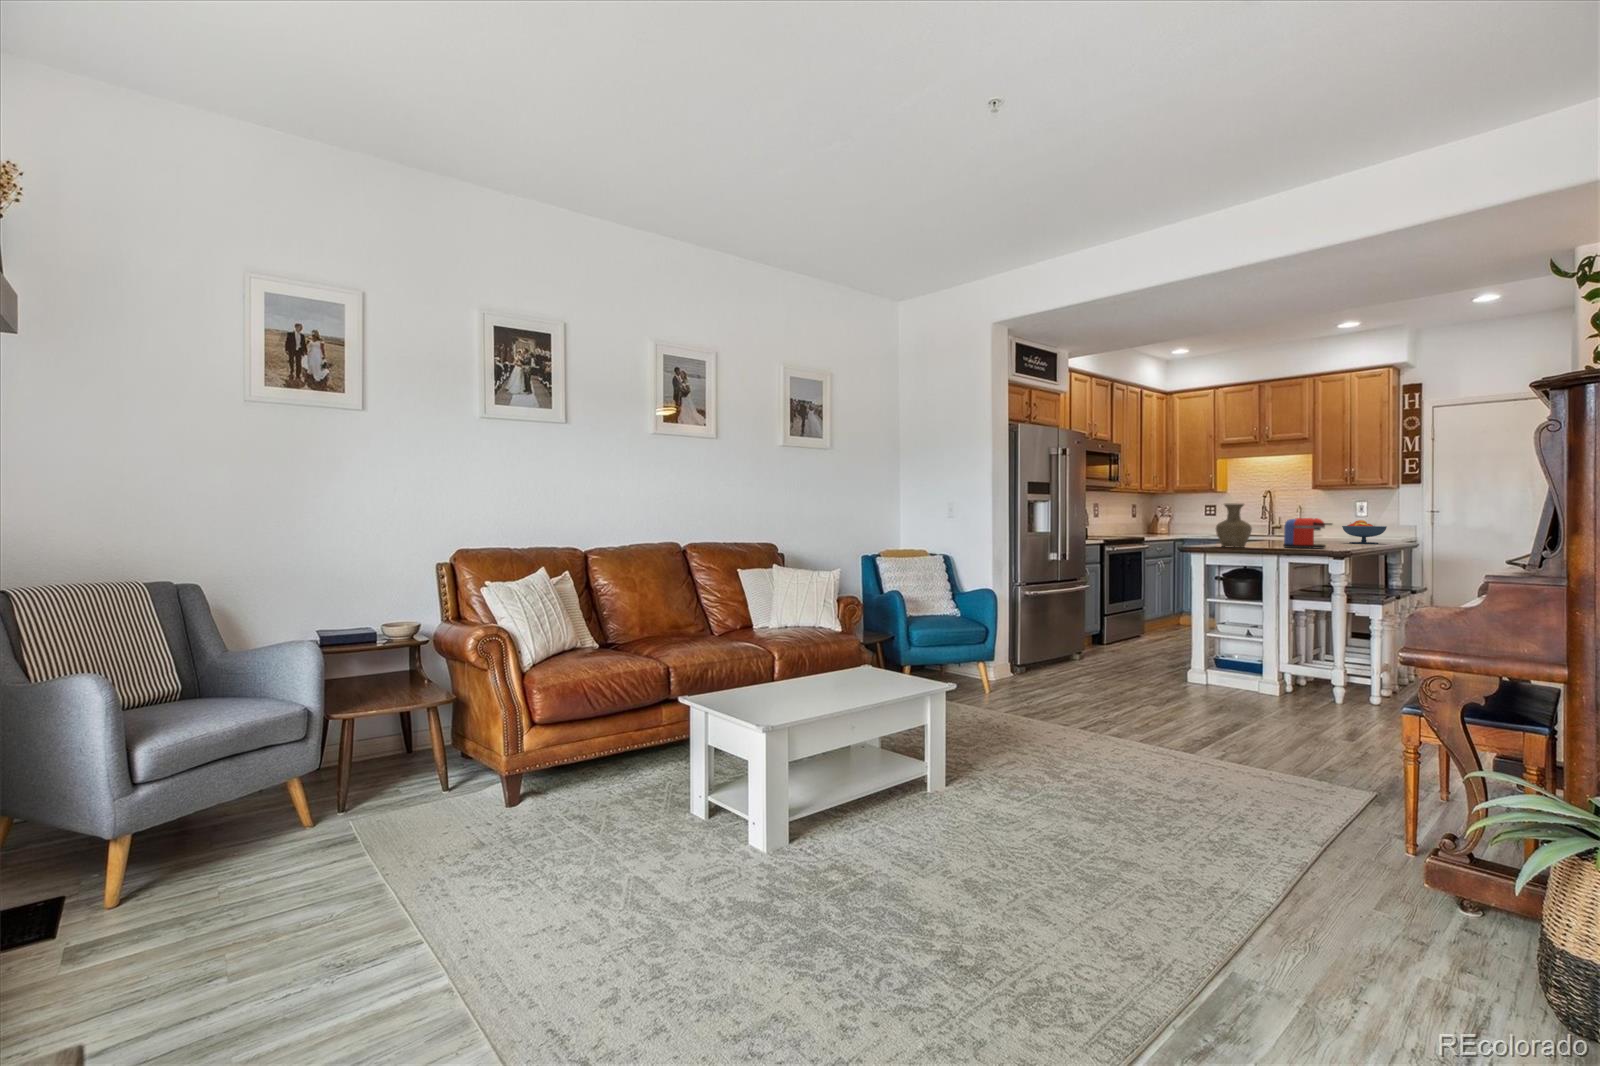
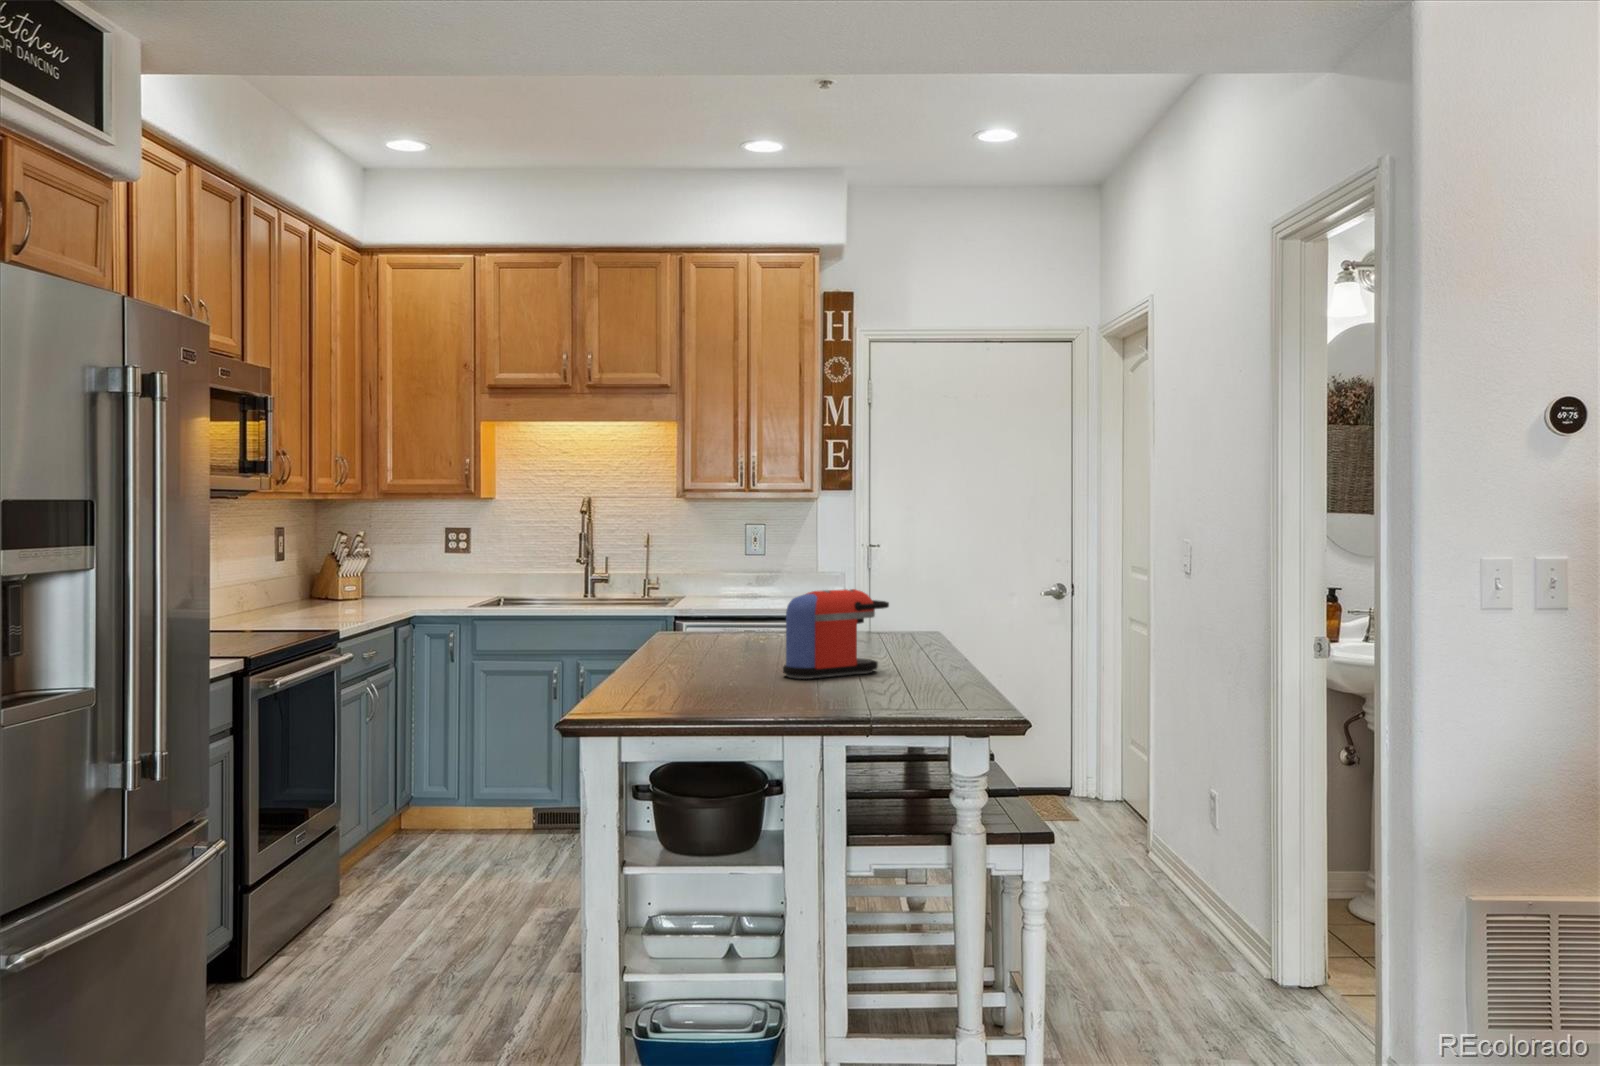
vase: present [1216,504,1252,548] -> none [633,557,738,704]
fruit bowl: present [1342,520,1387,544] -> none [740,557,815,607]

